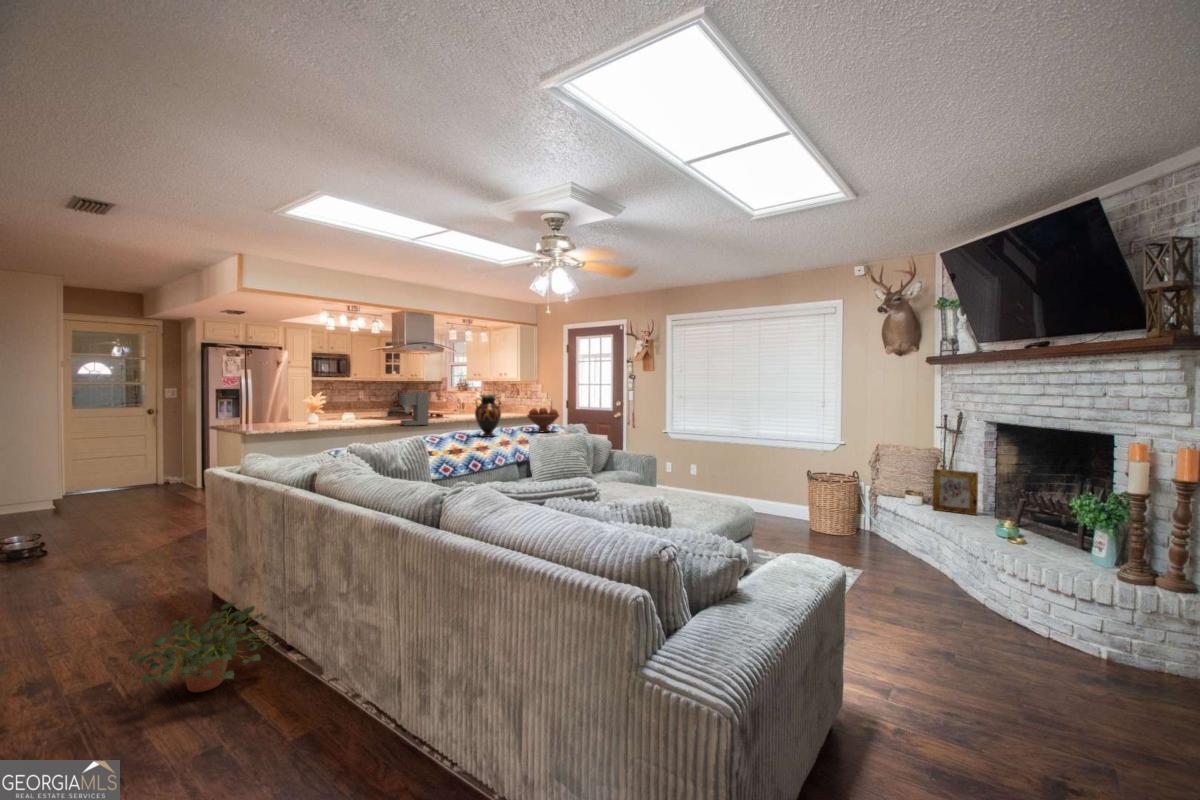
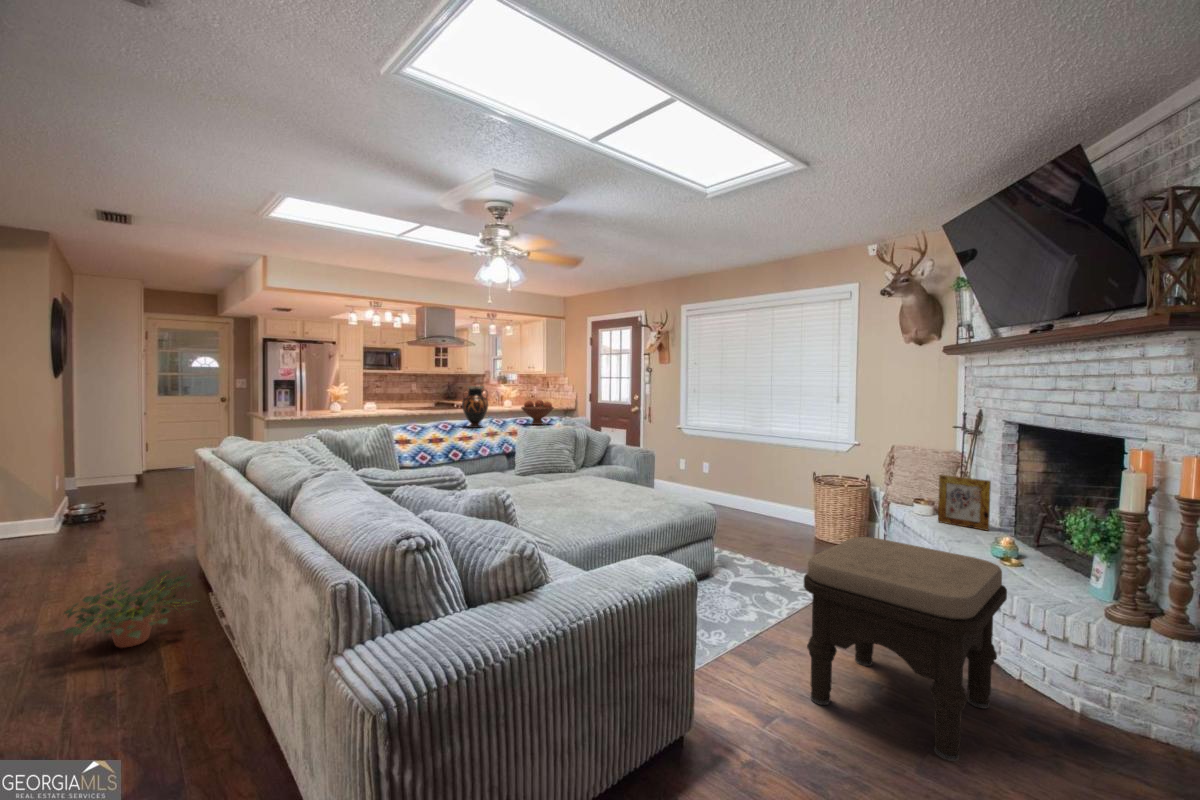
coffee maker: present [389,392,429,426] -> none [406,384,443,417]
ottoman: none [898,526,1070,709] -> present [804,537,1007,761]

